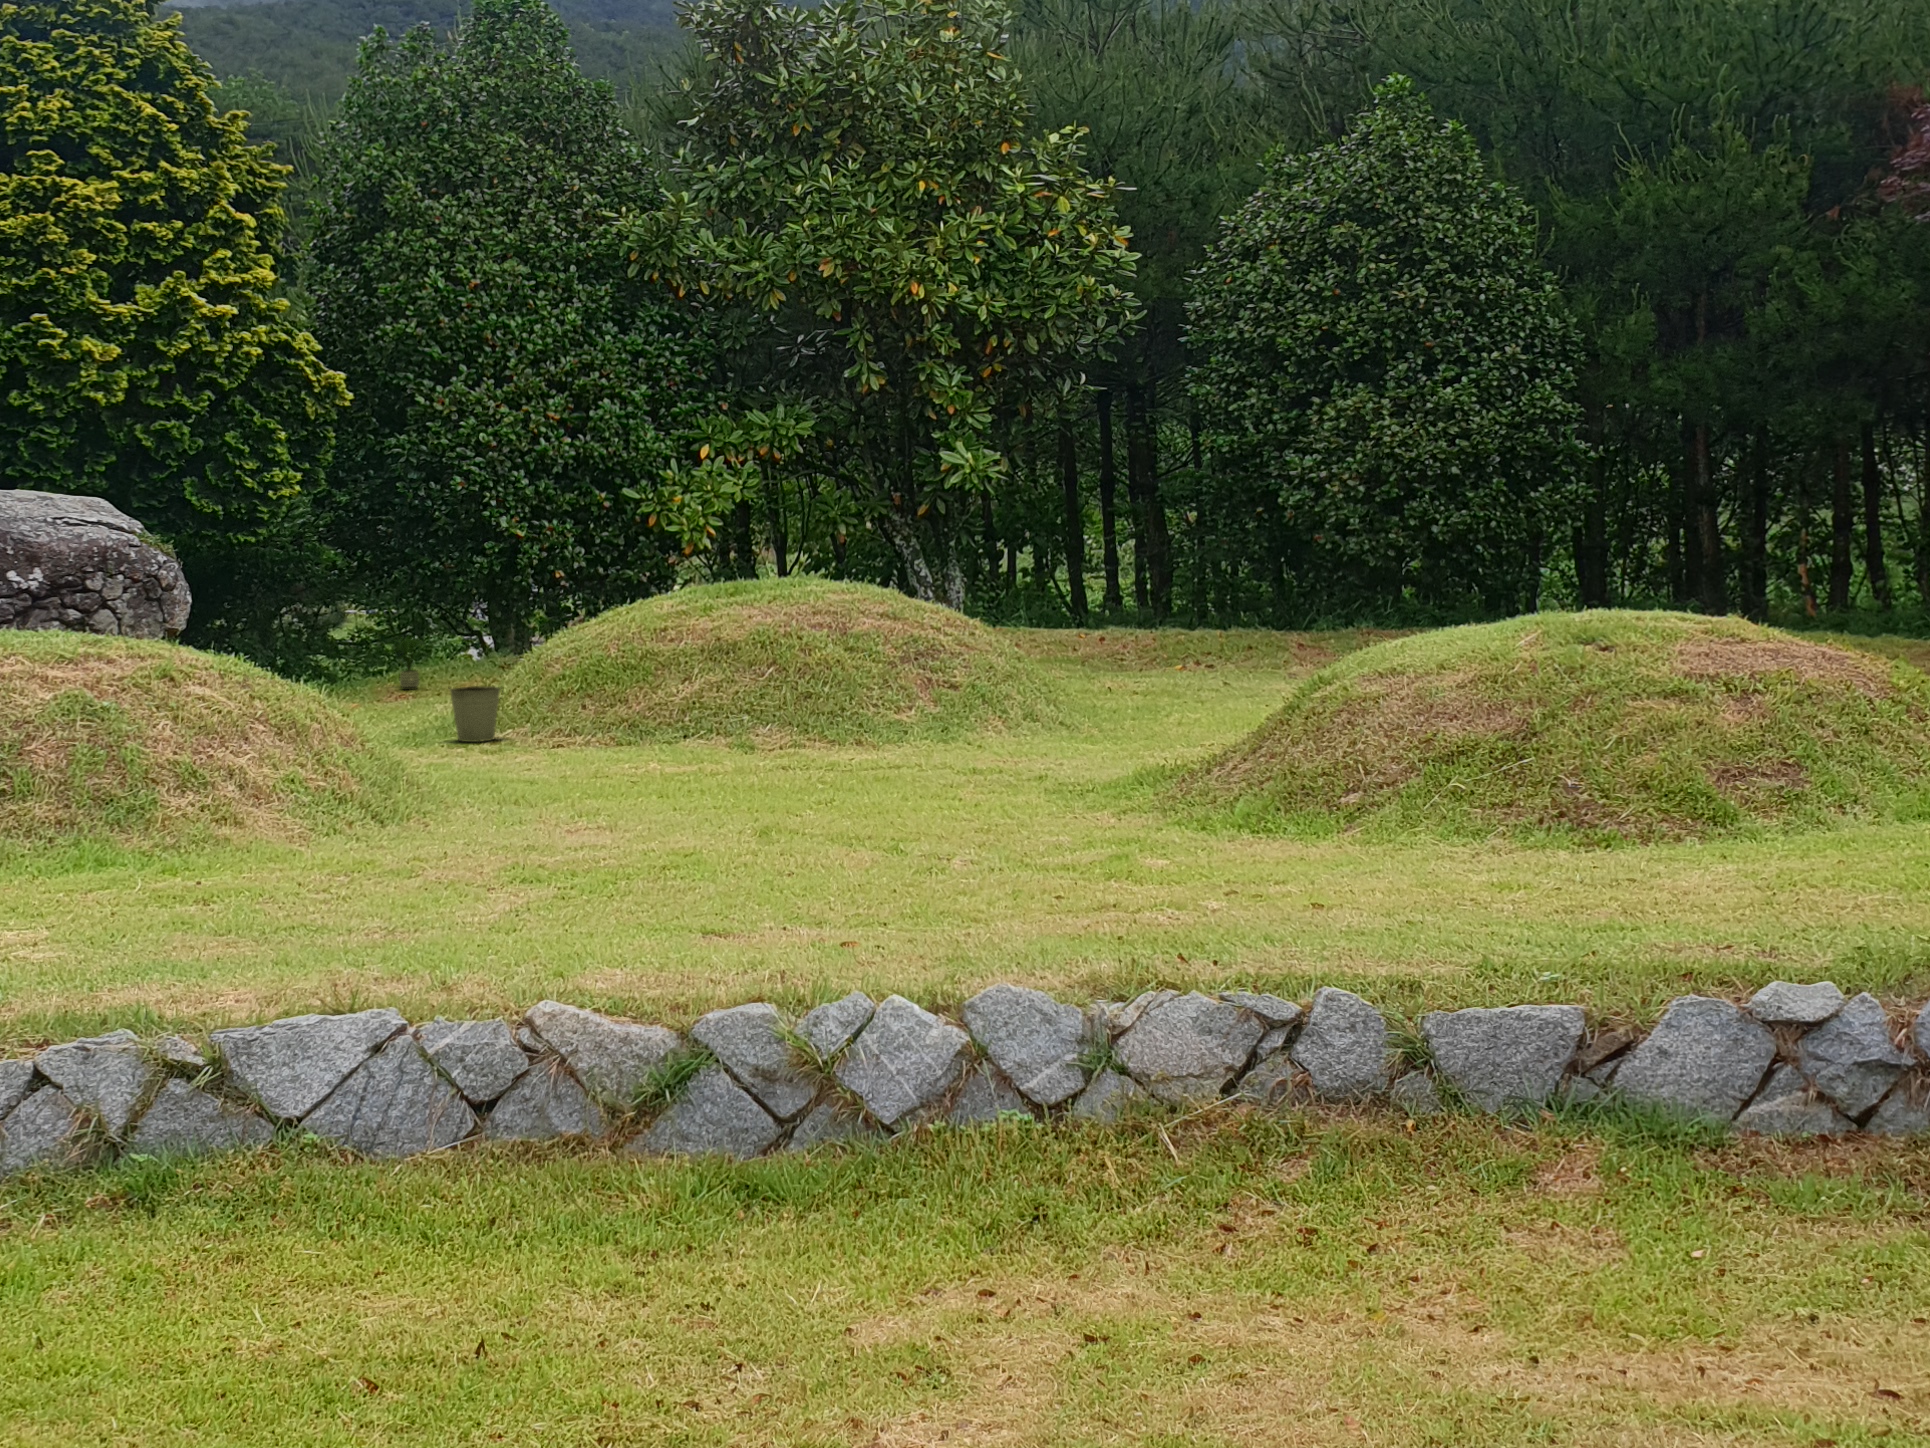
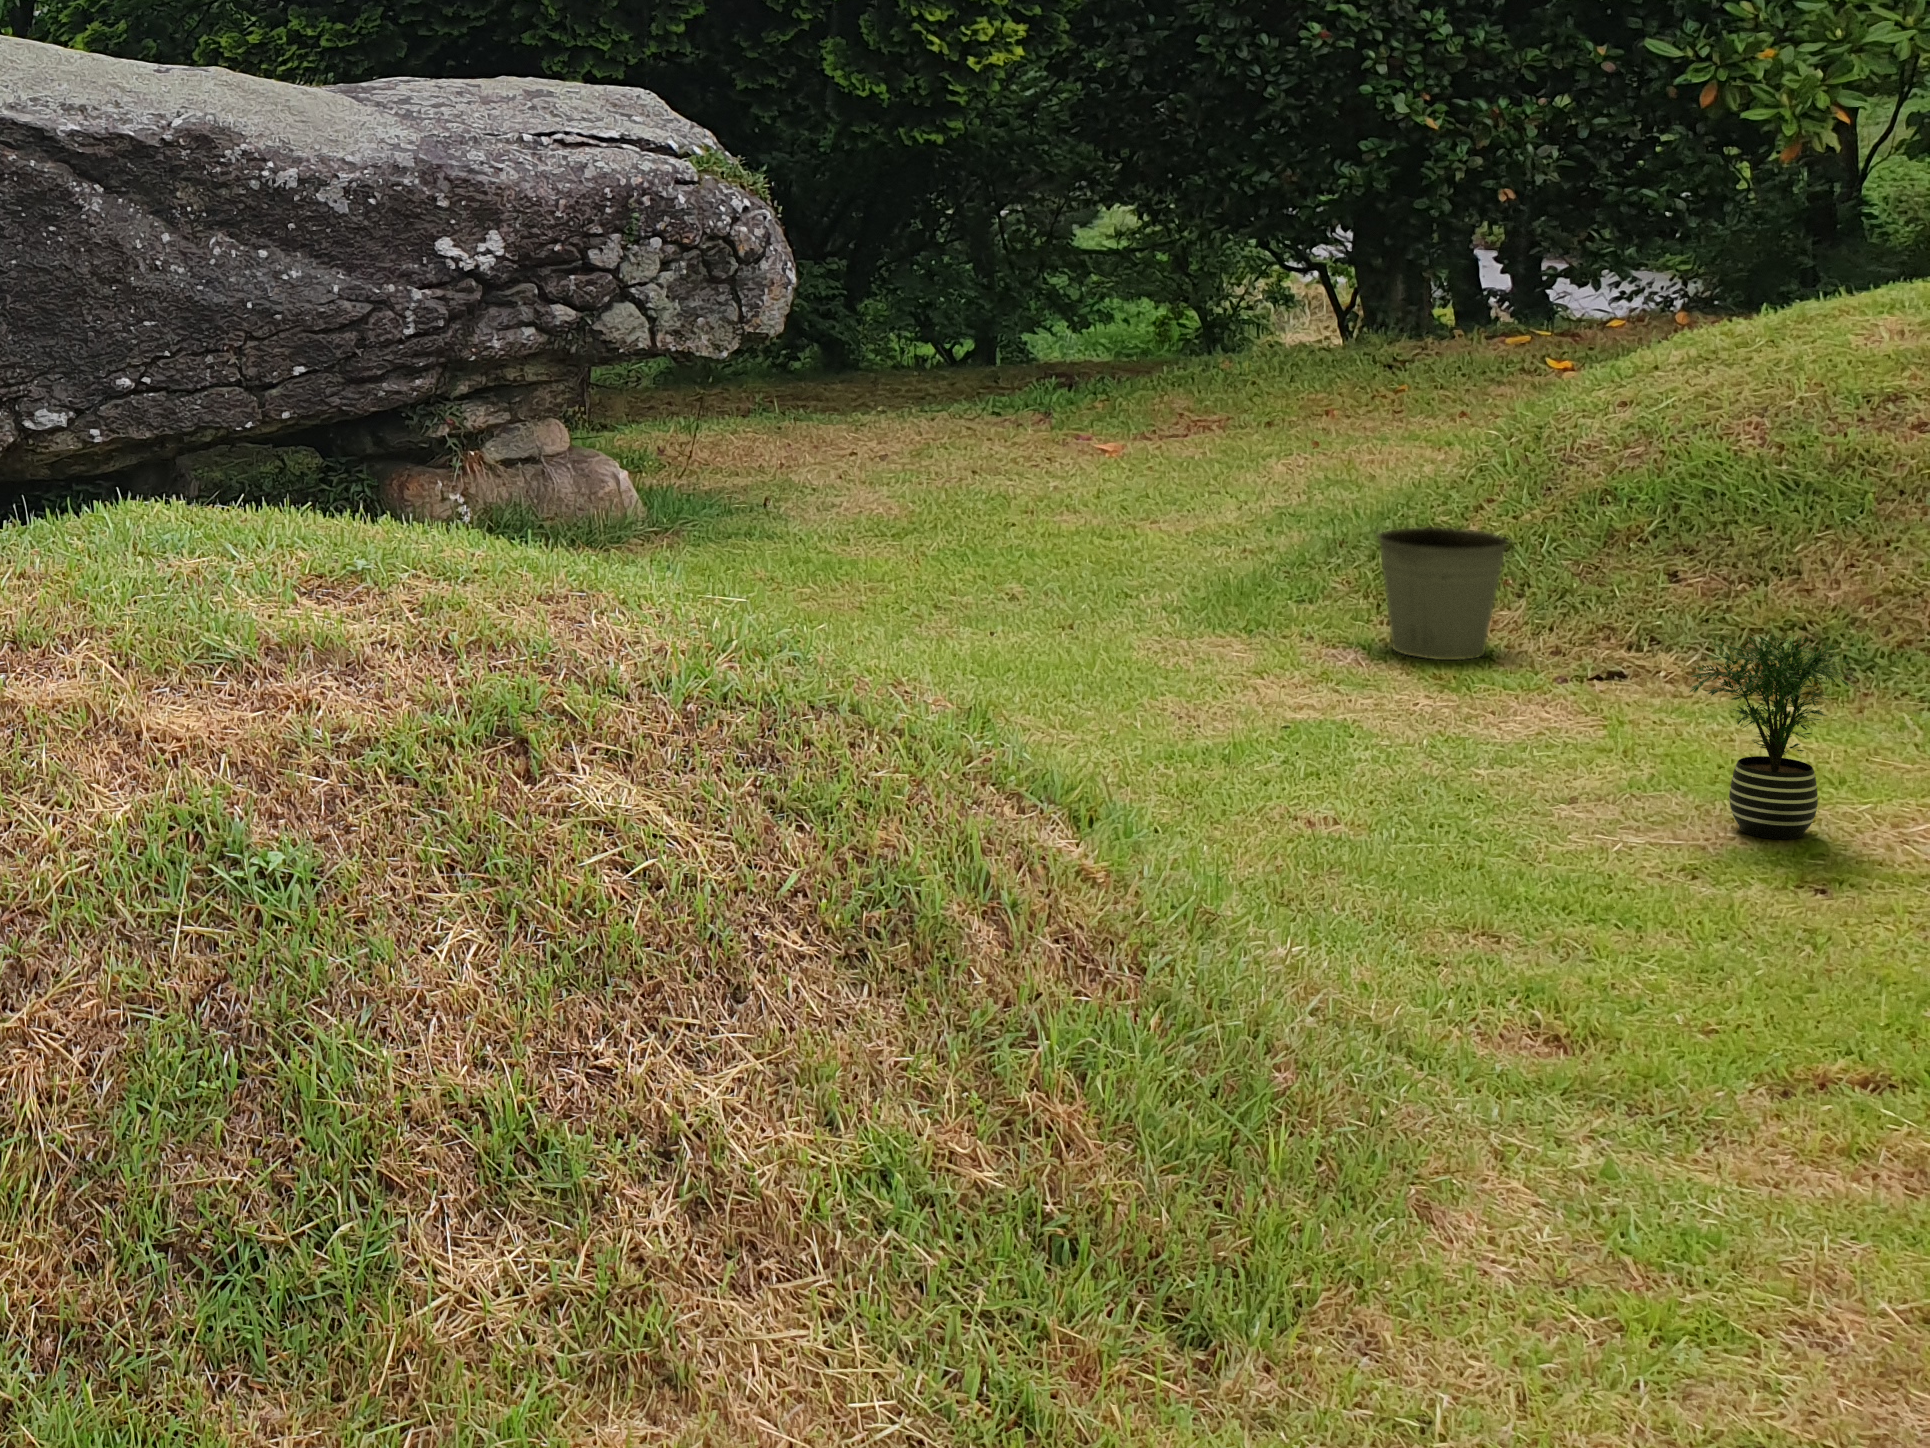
potted plant: present [389,637,424,690] -> present [1690,634,1853,839]

